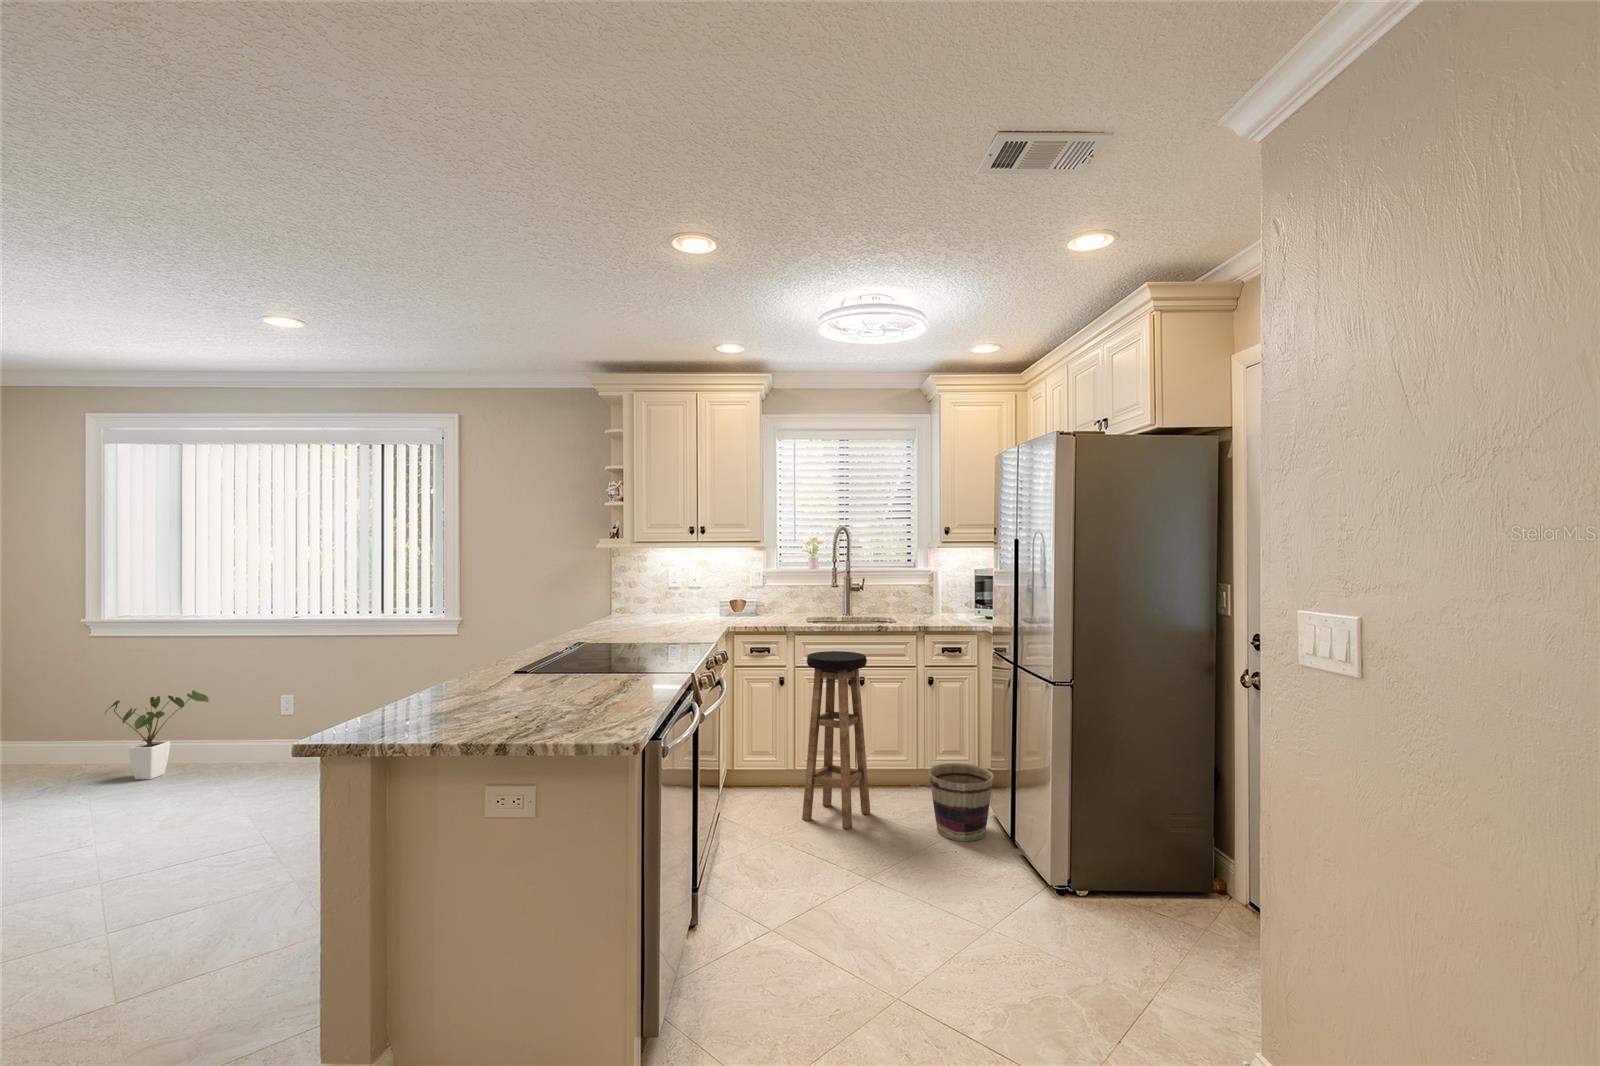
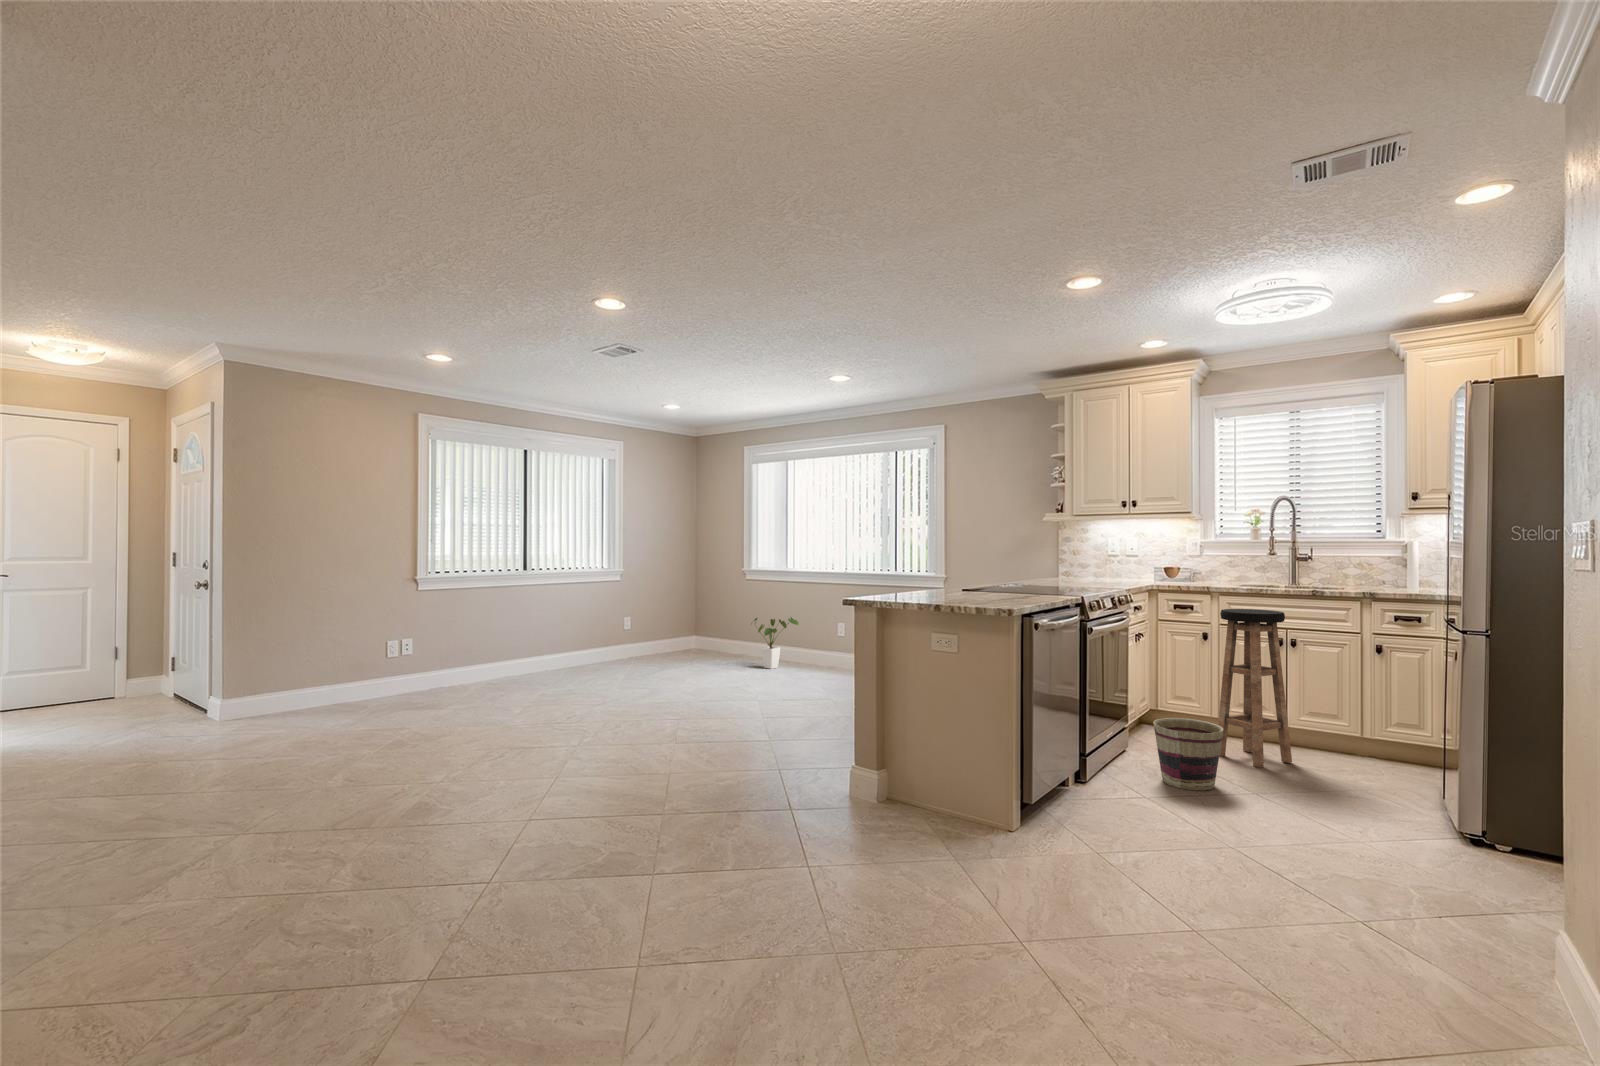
basket: present [929,763,994,841] -> present [1153,718,1223,791]

